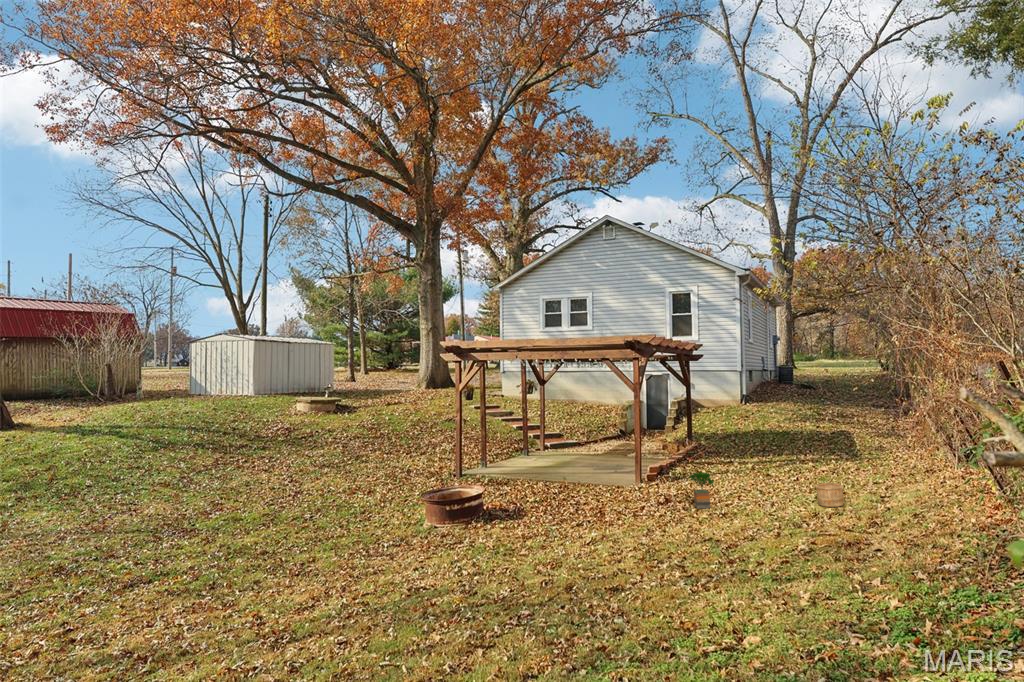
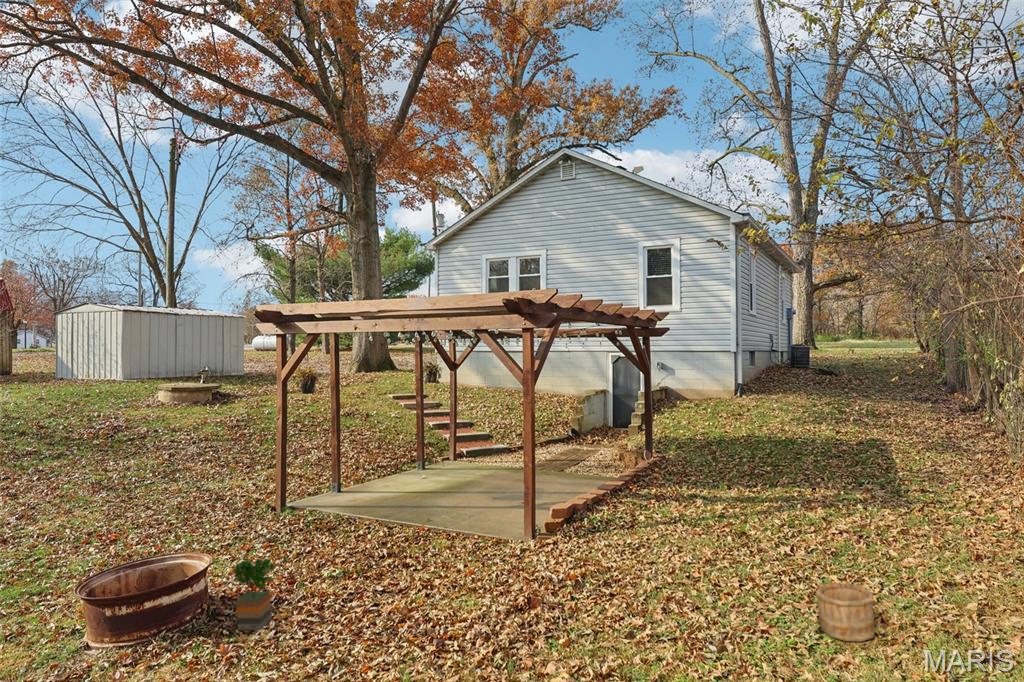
potted tree: present [690,472,714,509] -> present [234,559,275,630]

